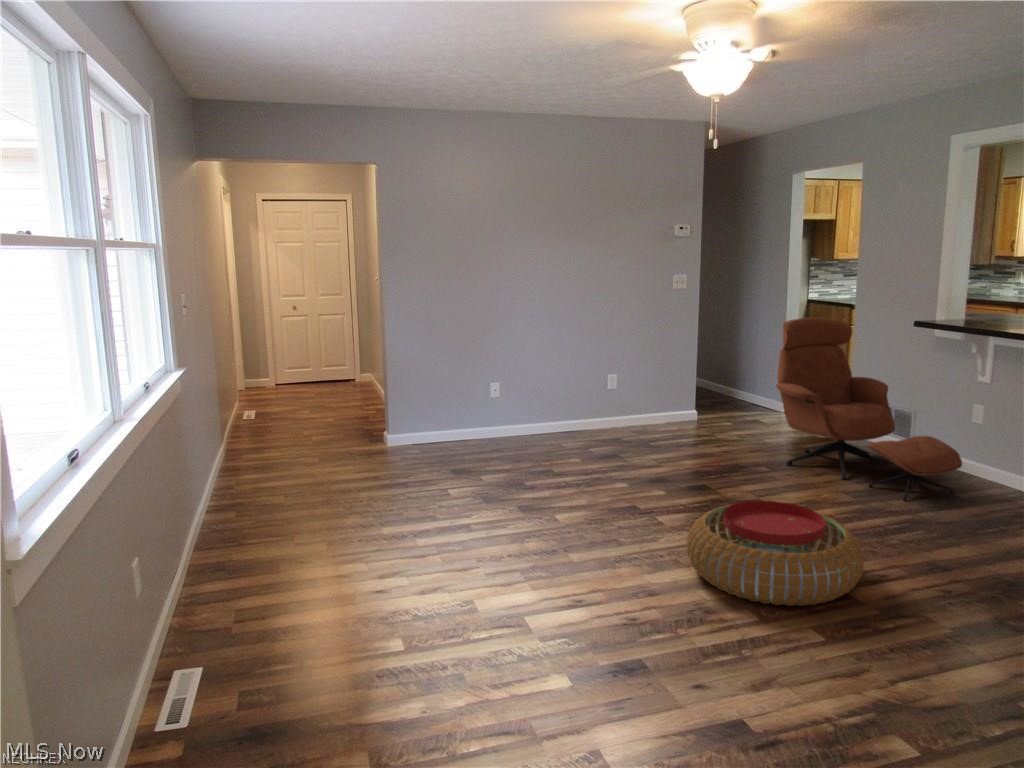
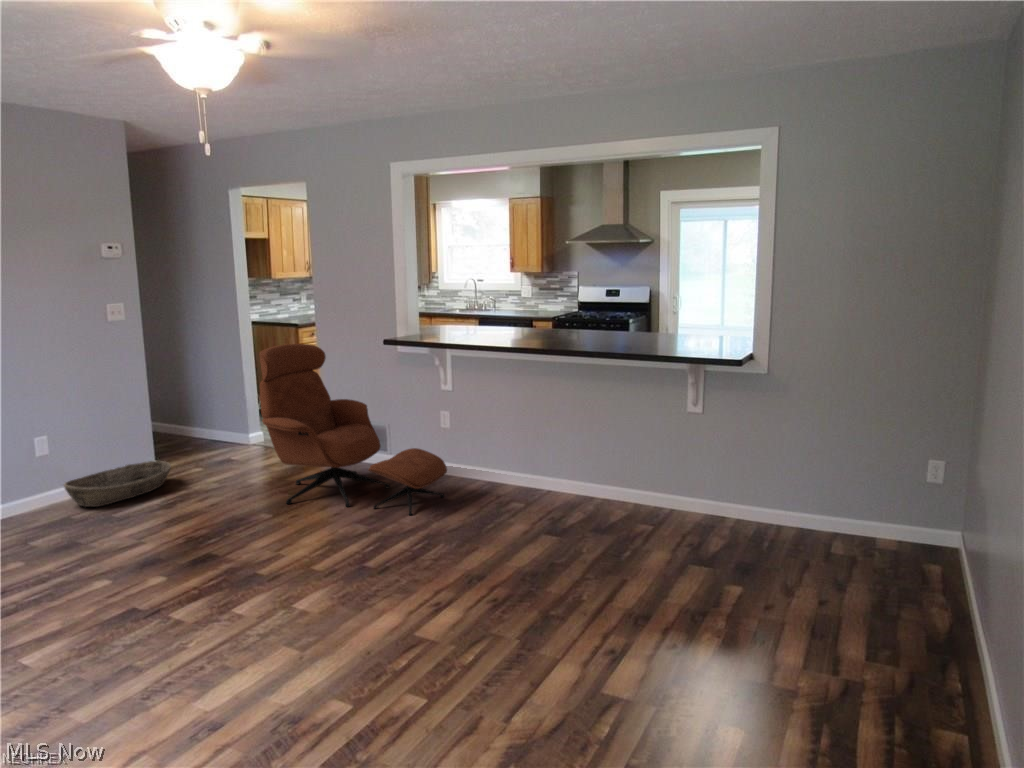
basket: none [621,409,702,436] -> present [64,461,171,507]
pouf: present [687,501,864,606] -> none [234,557,429,687]

